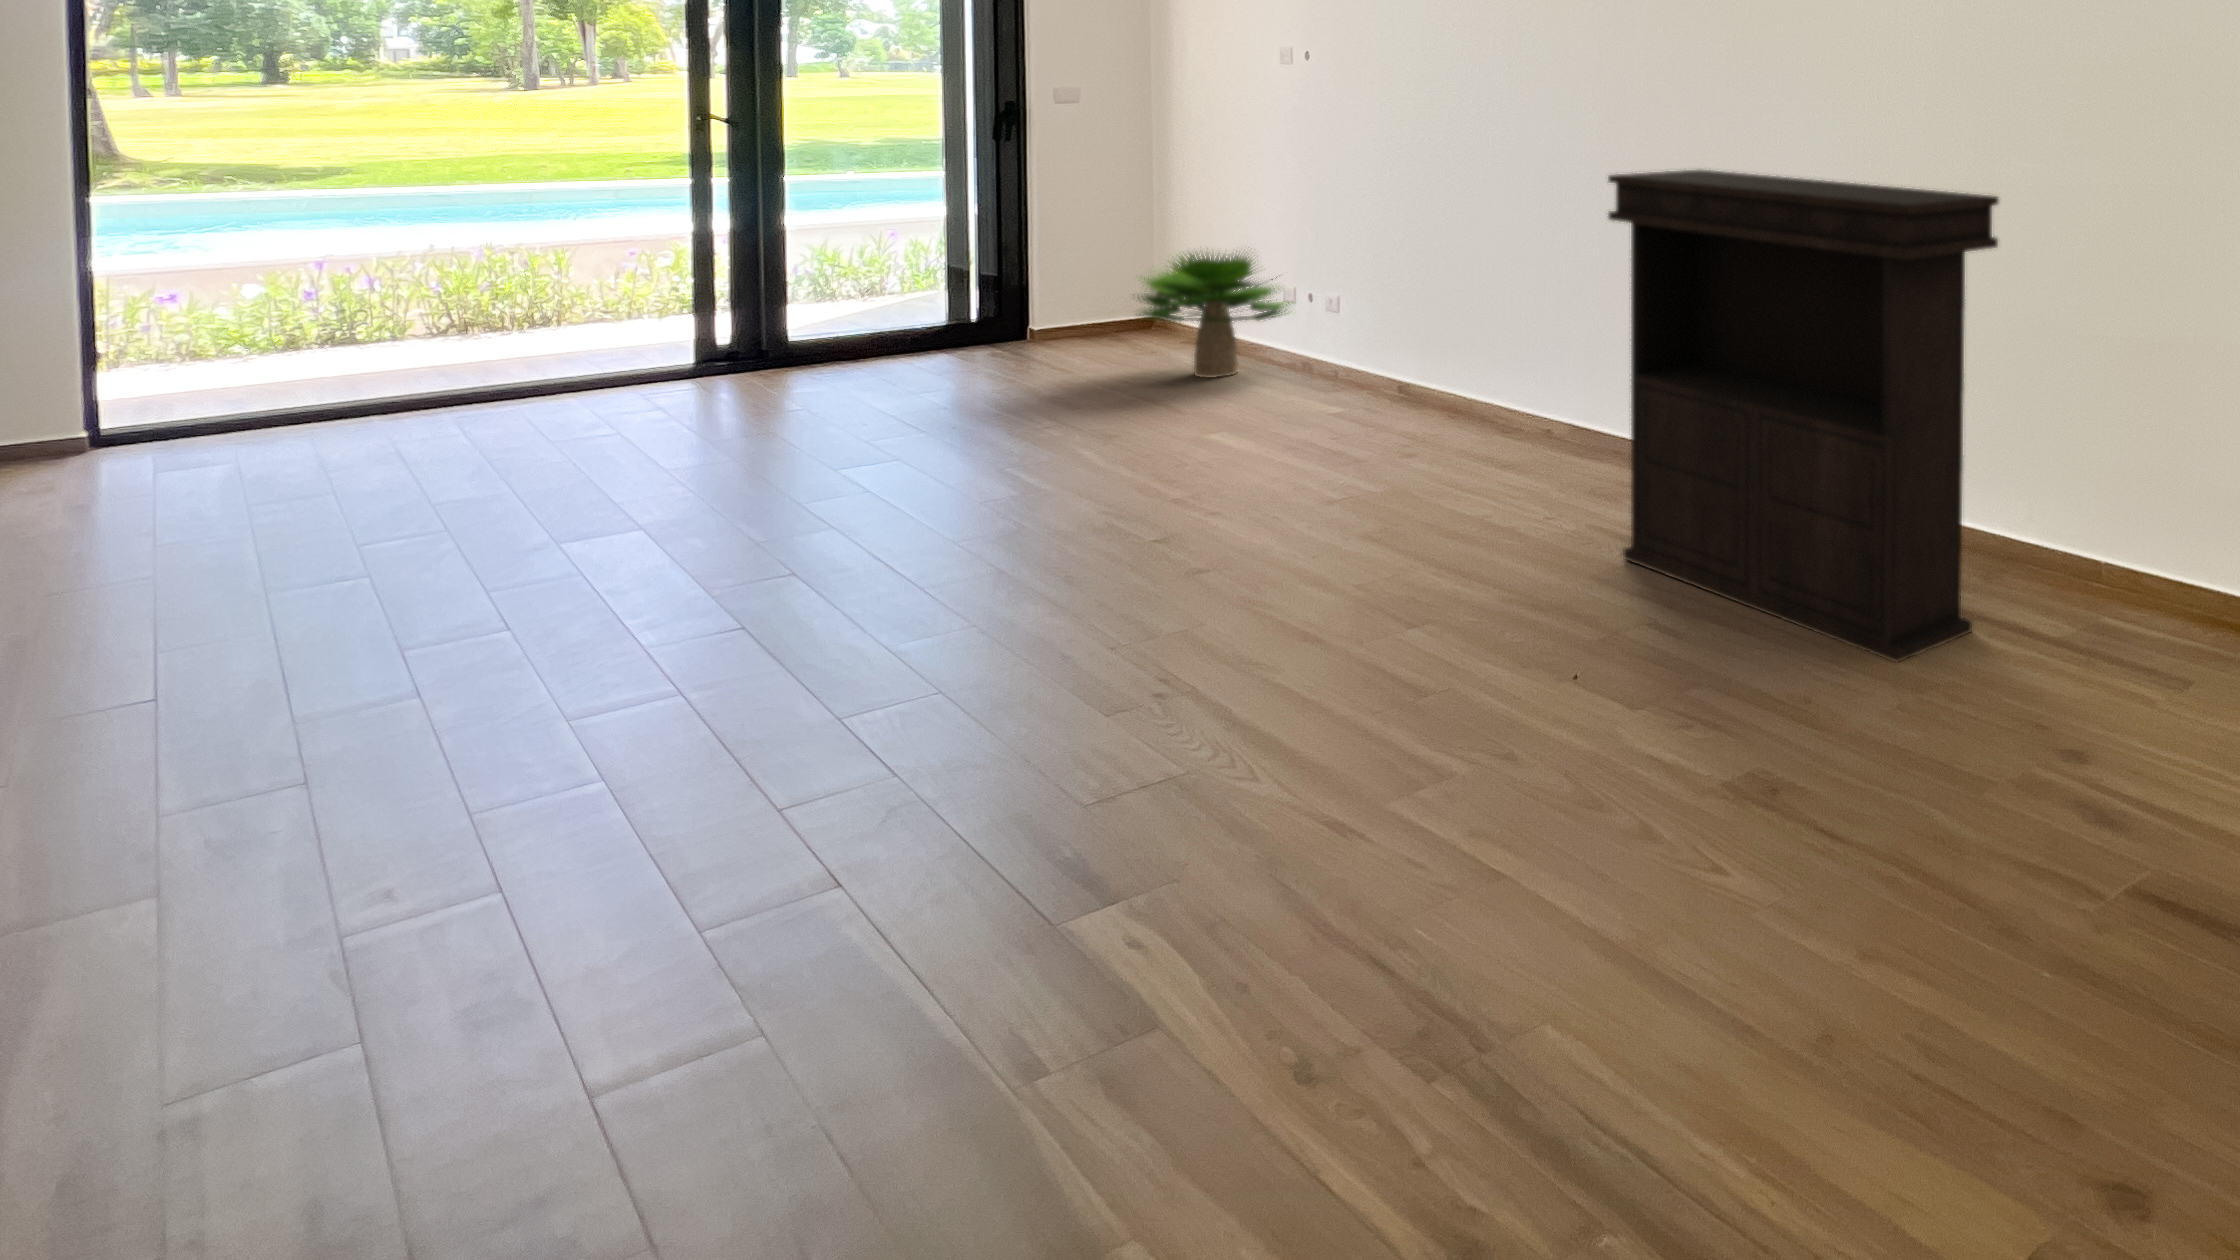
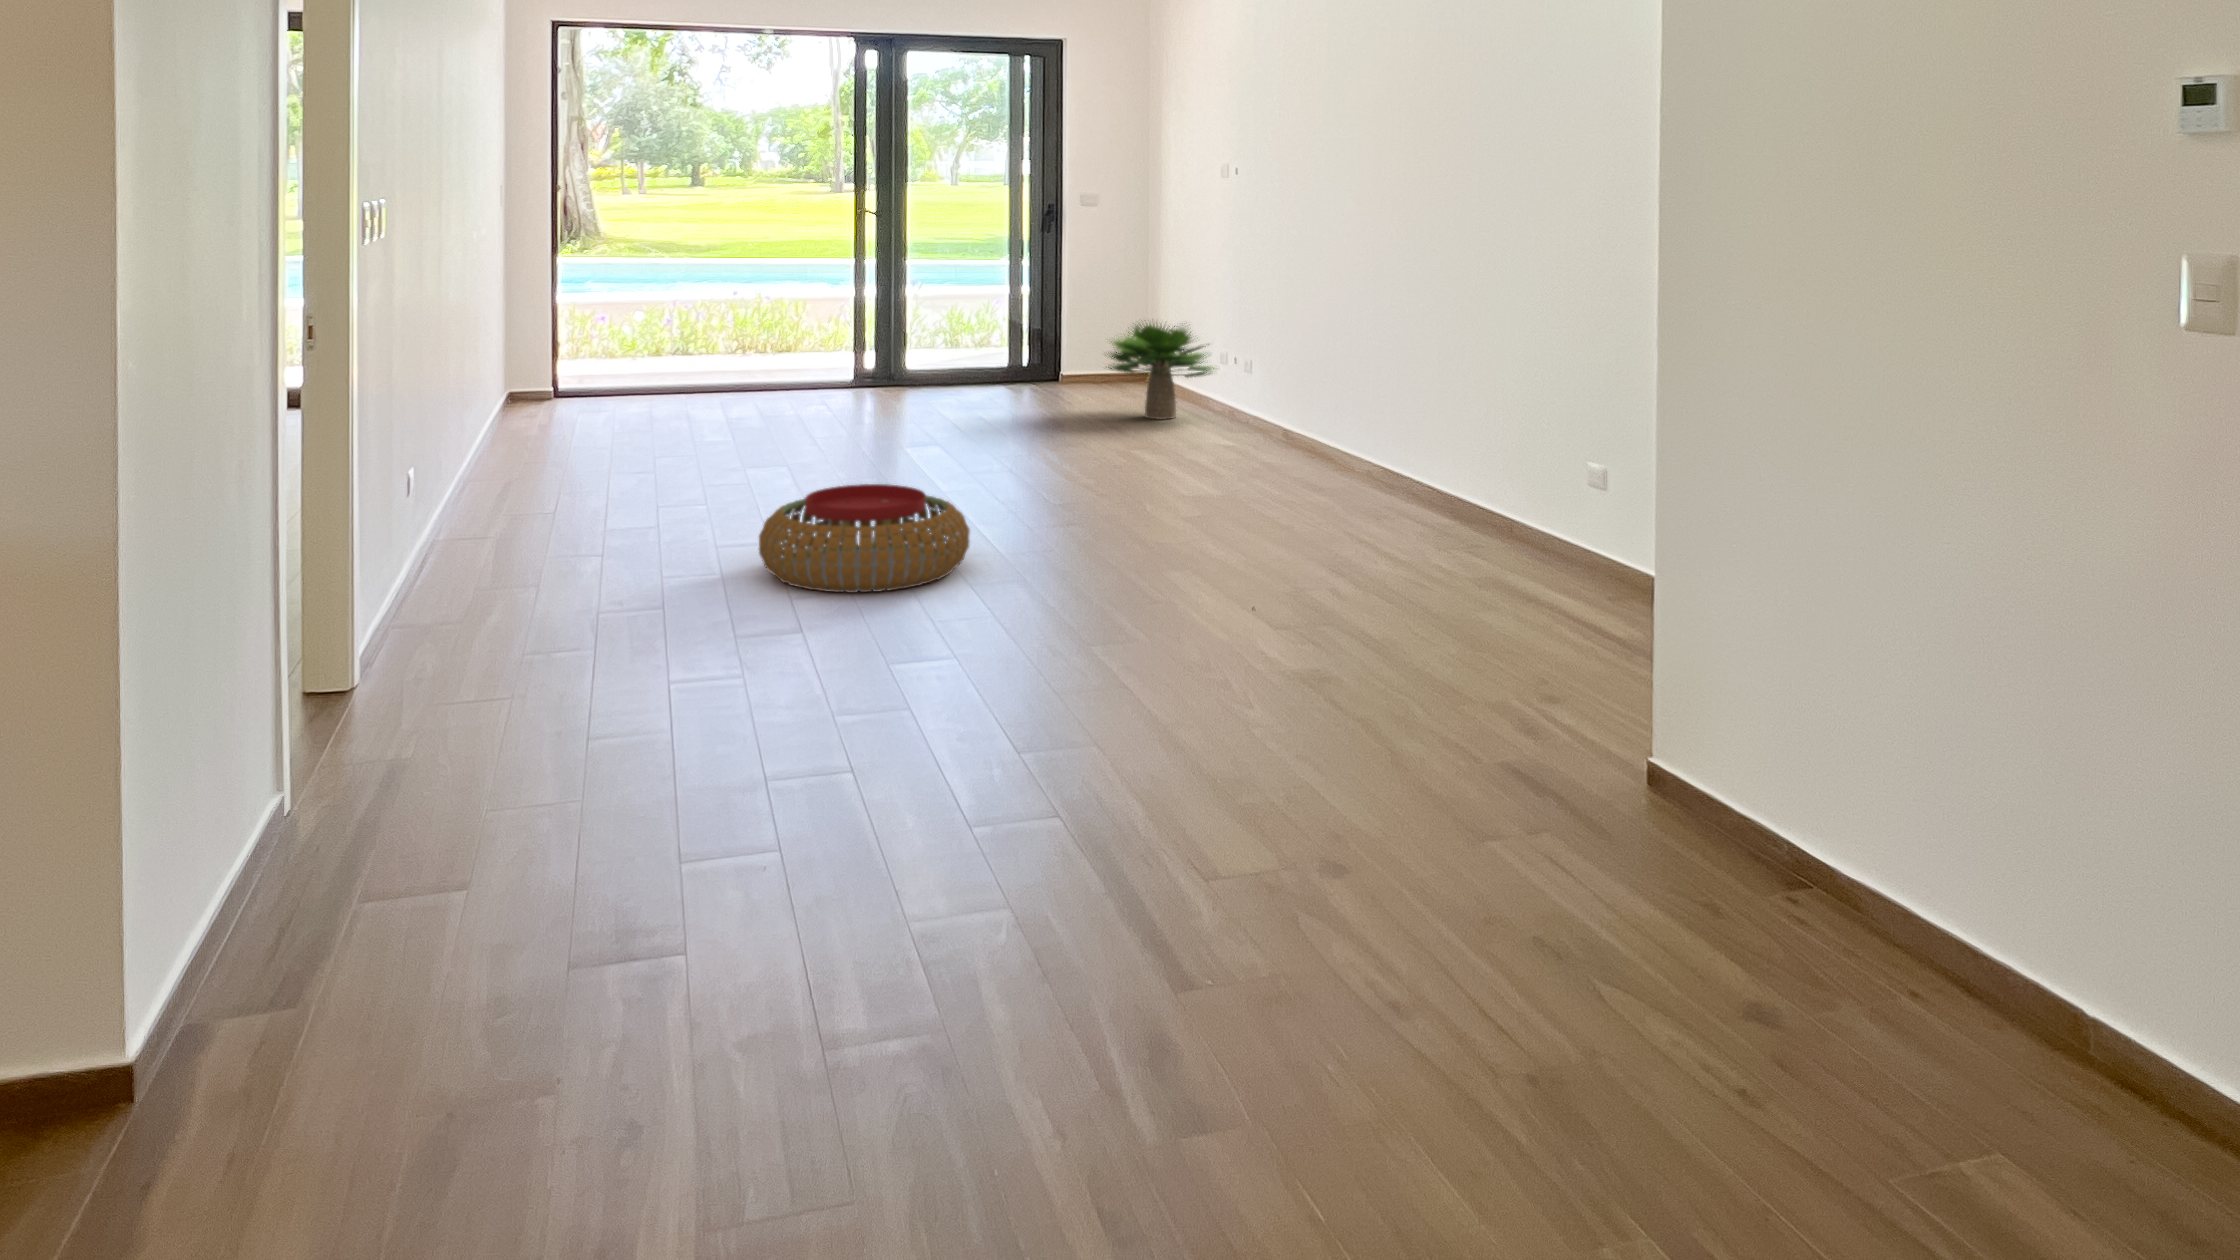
console table: present [1608,169,1999,662] -> none [1336,259,1580,634]
pouf: none [686,574,1098,798] -> present [759,484,970,593]

